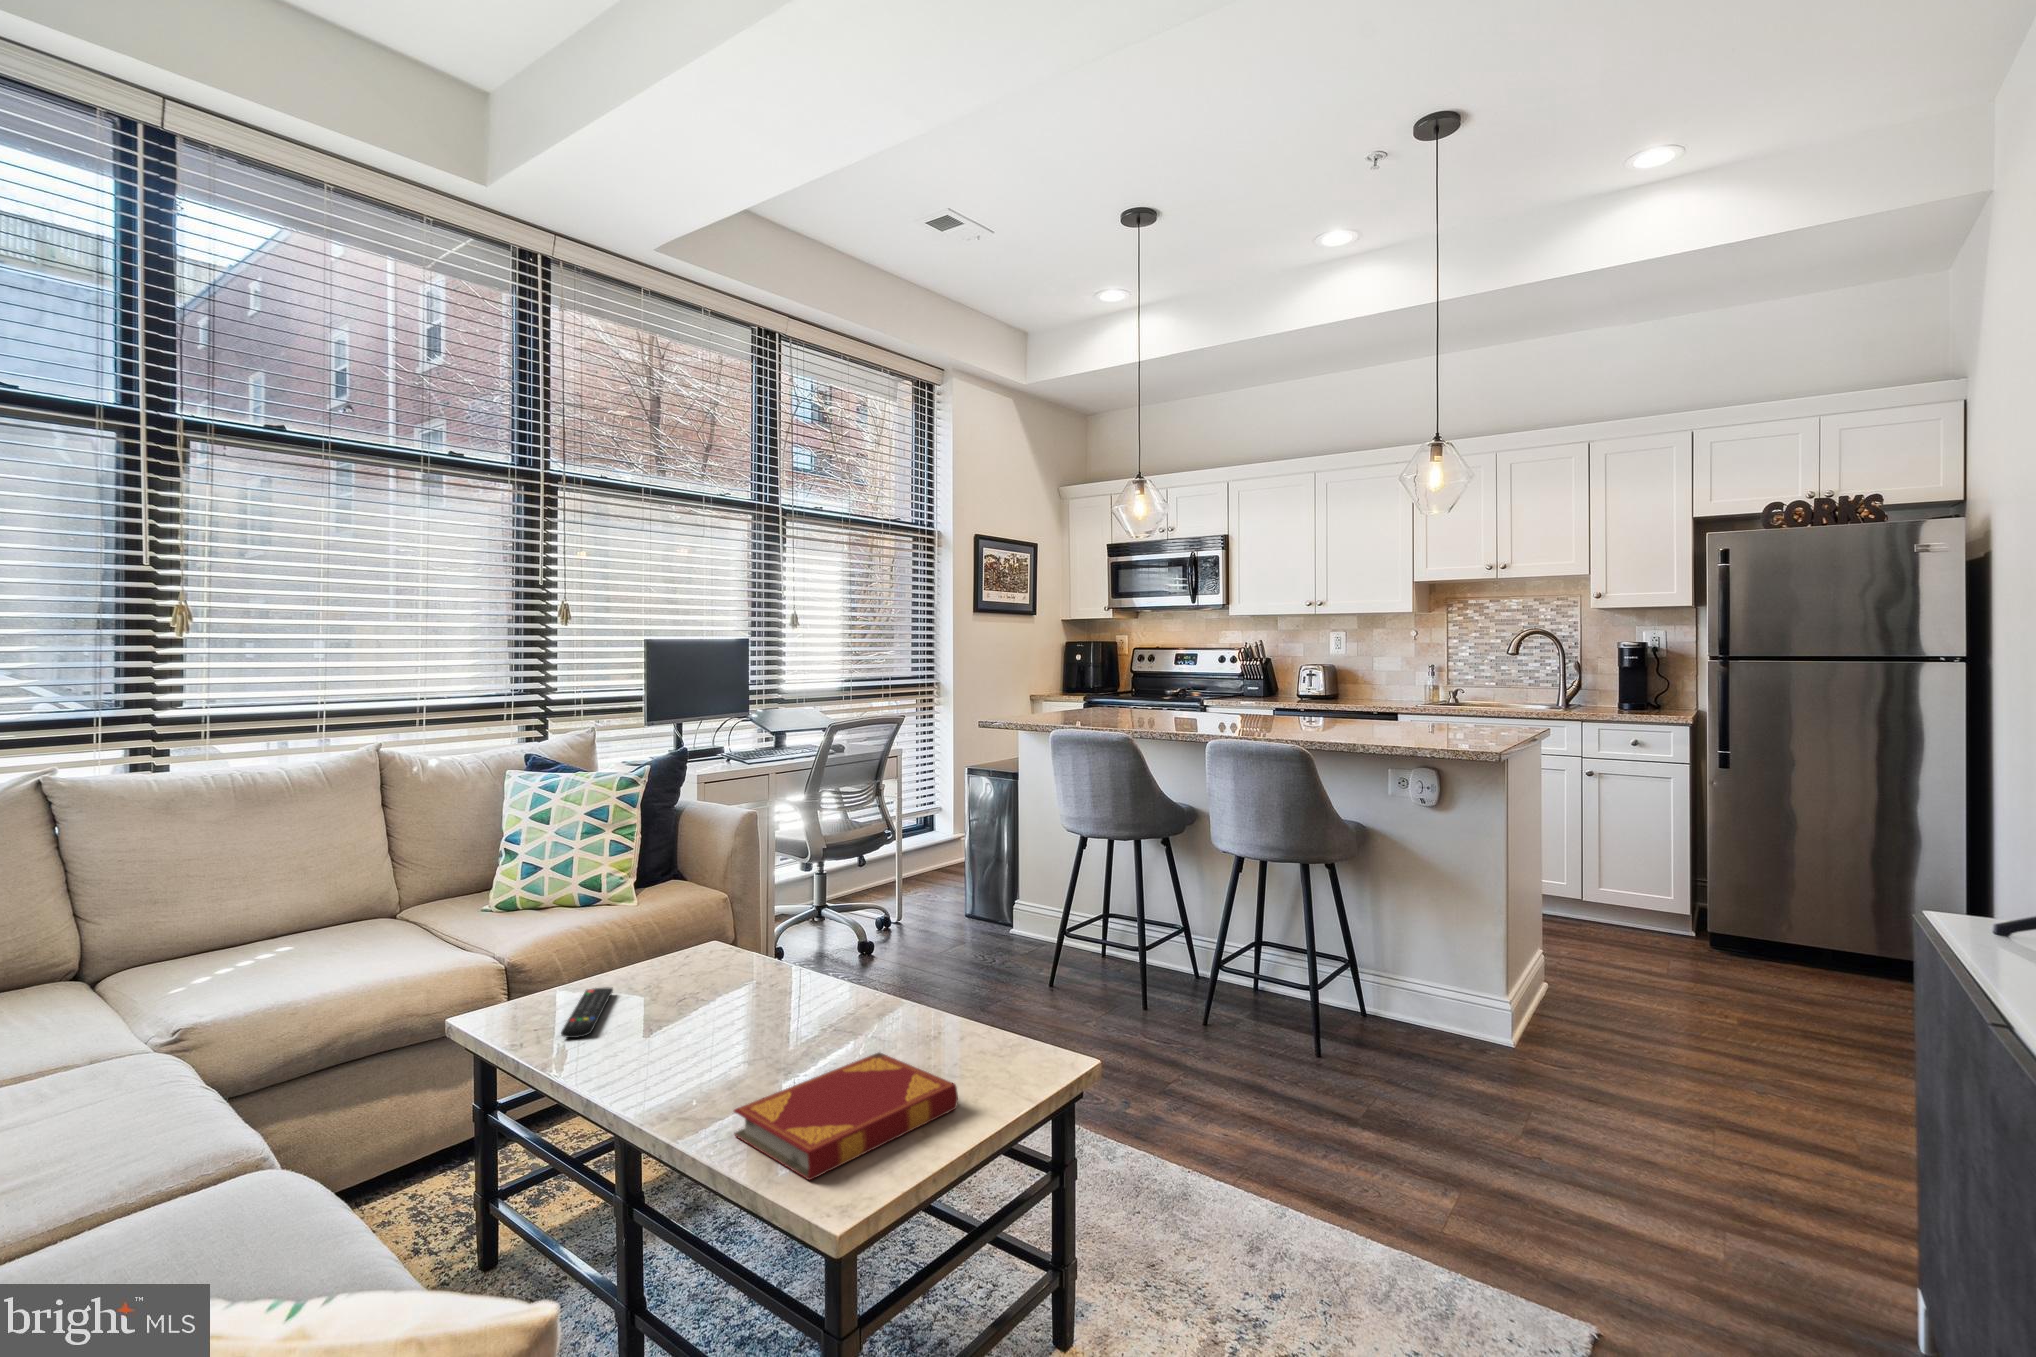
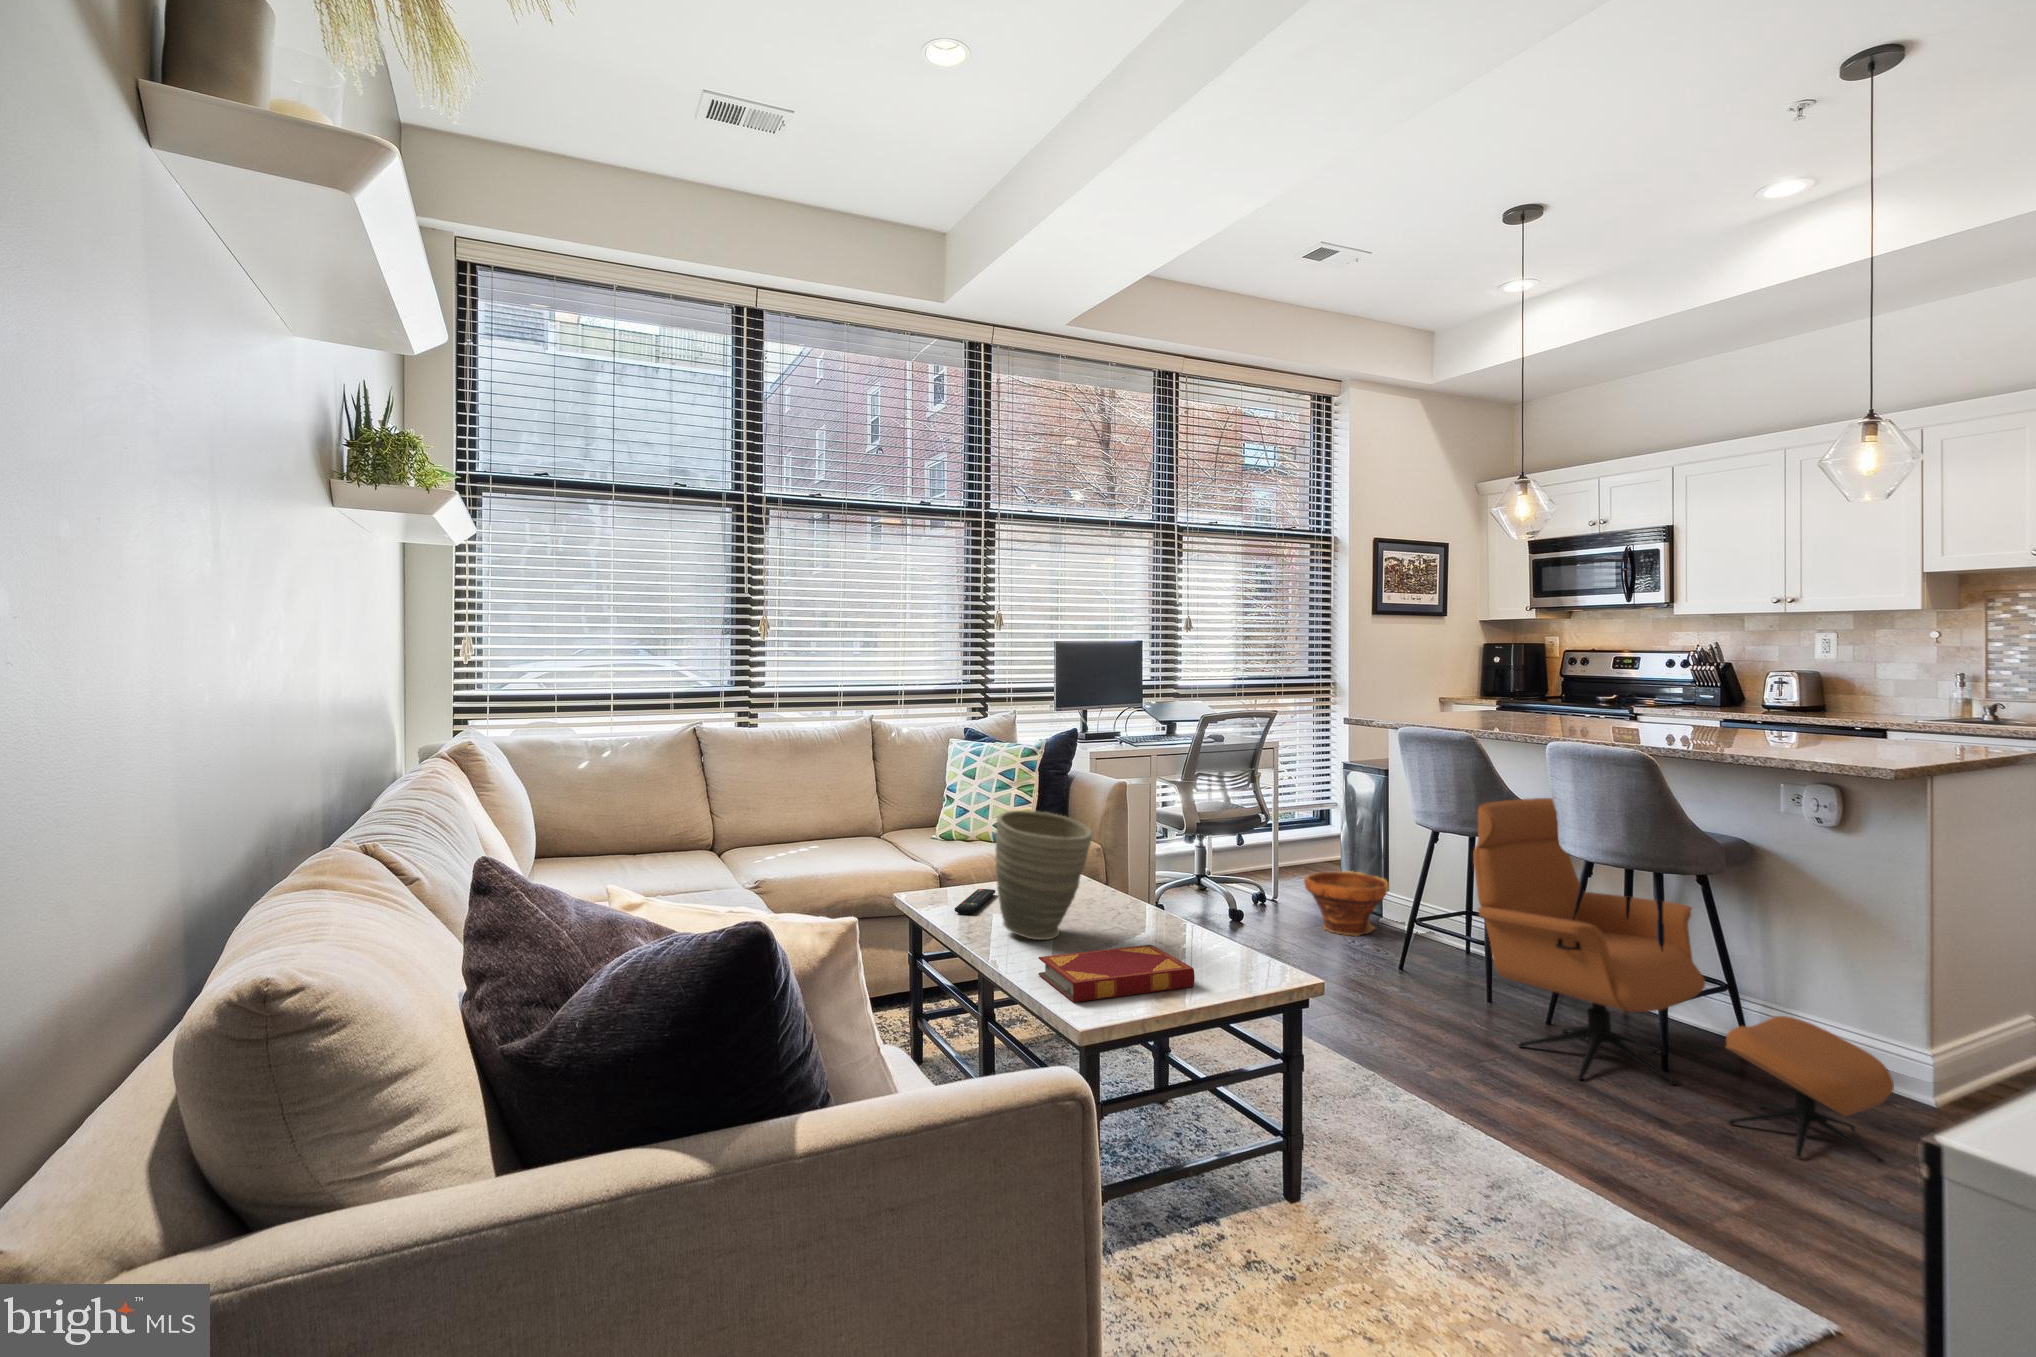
armchair: none [1146,797,1518,1132] -> present [1473,798,1894,1163]
vase: none [637,880,782,1068] -> present [996,811,1094,940]
planter: none [937,882,1022,952] -> present [1304,871,1389,936]

